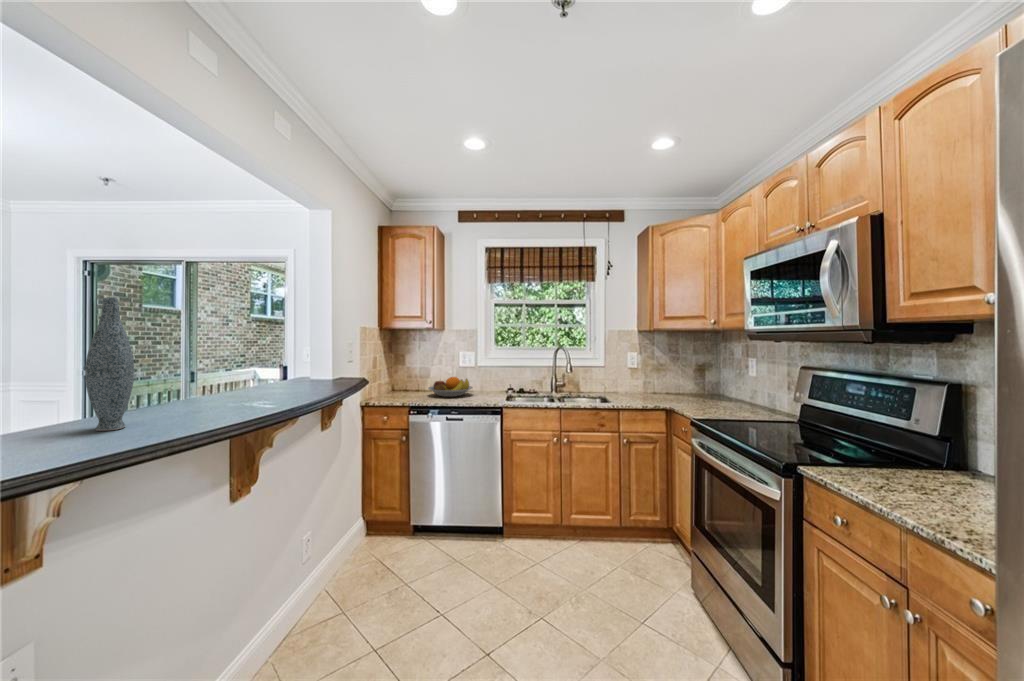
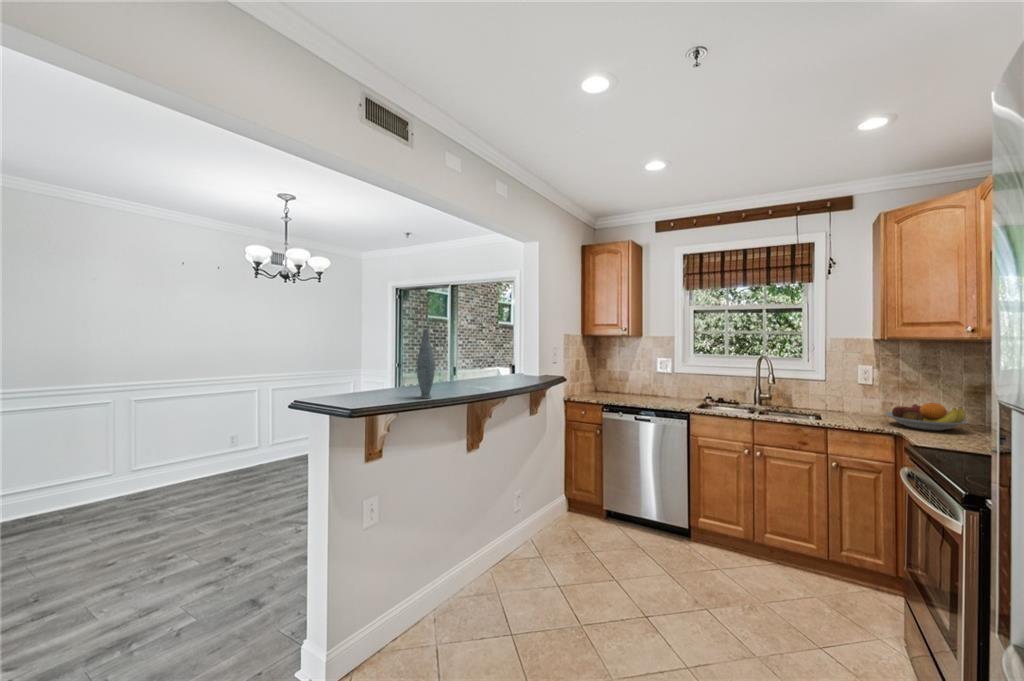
fruit bowl: present [428,377,473,397] -> present [885,403,968,431]

